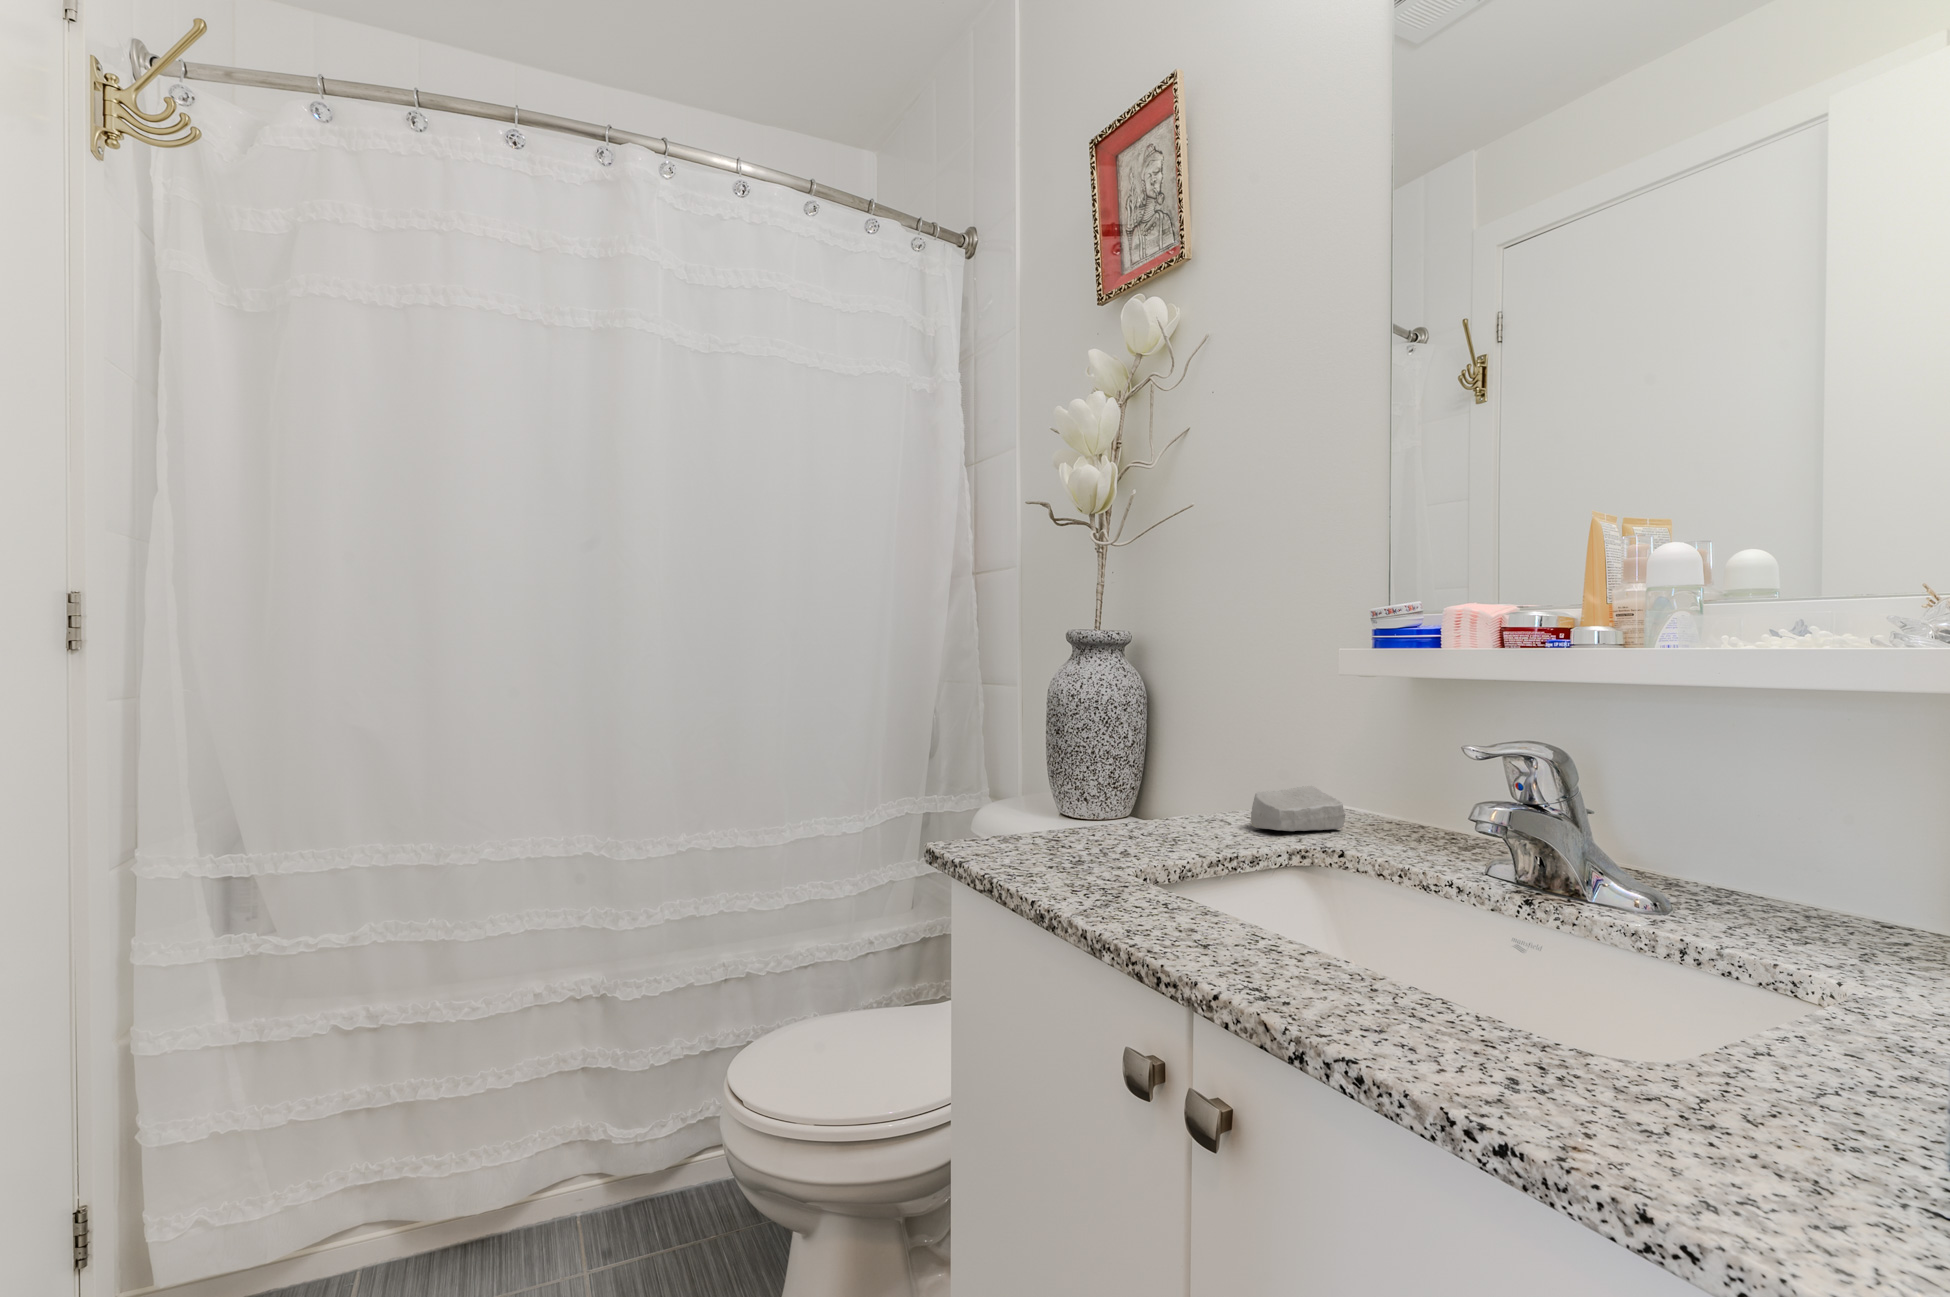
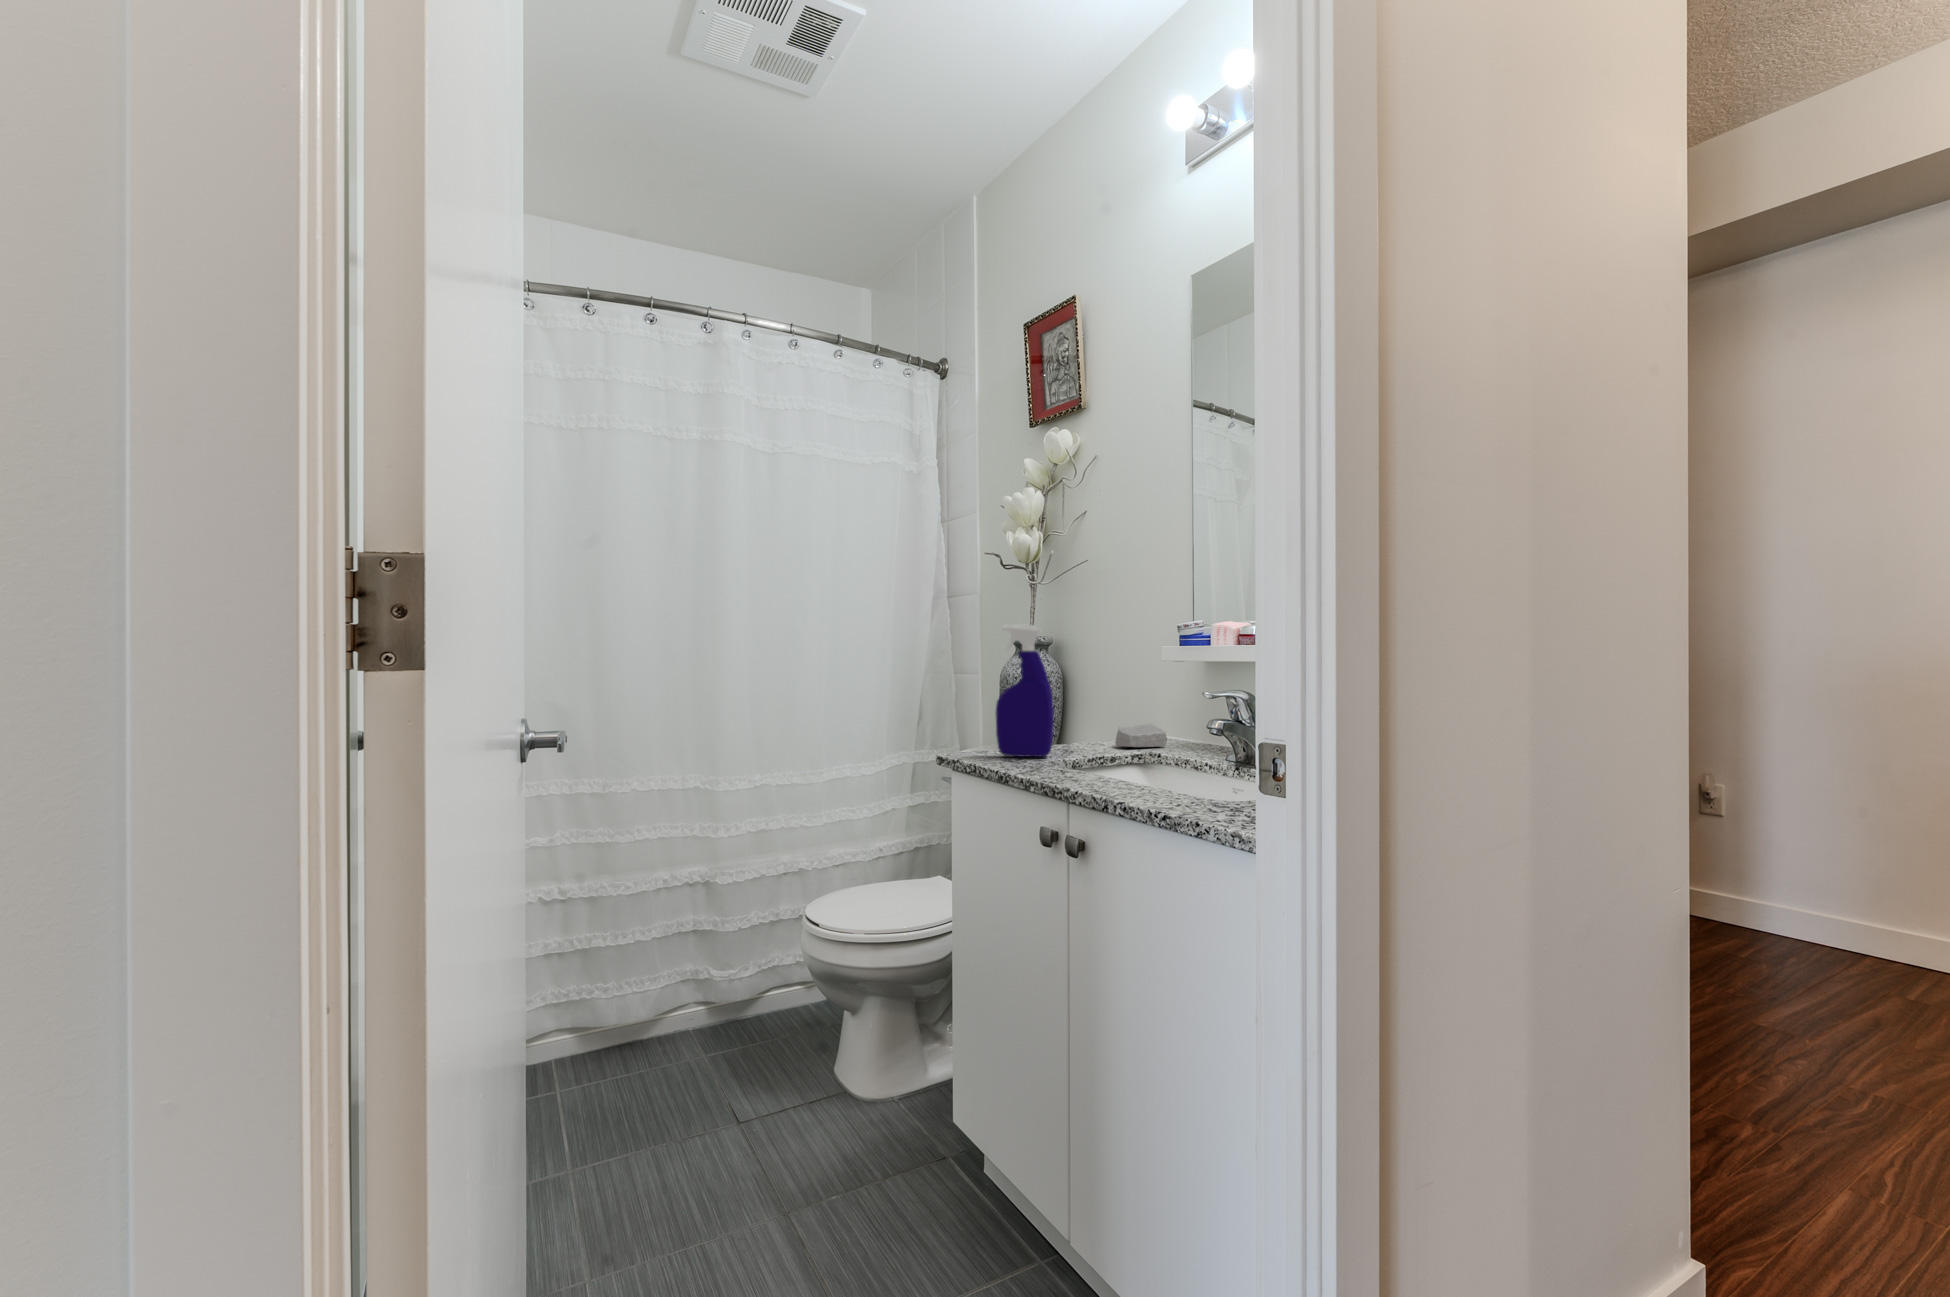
spray bottle: none [1034,606,1144,856] -> present [995,624,1054,757]

